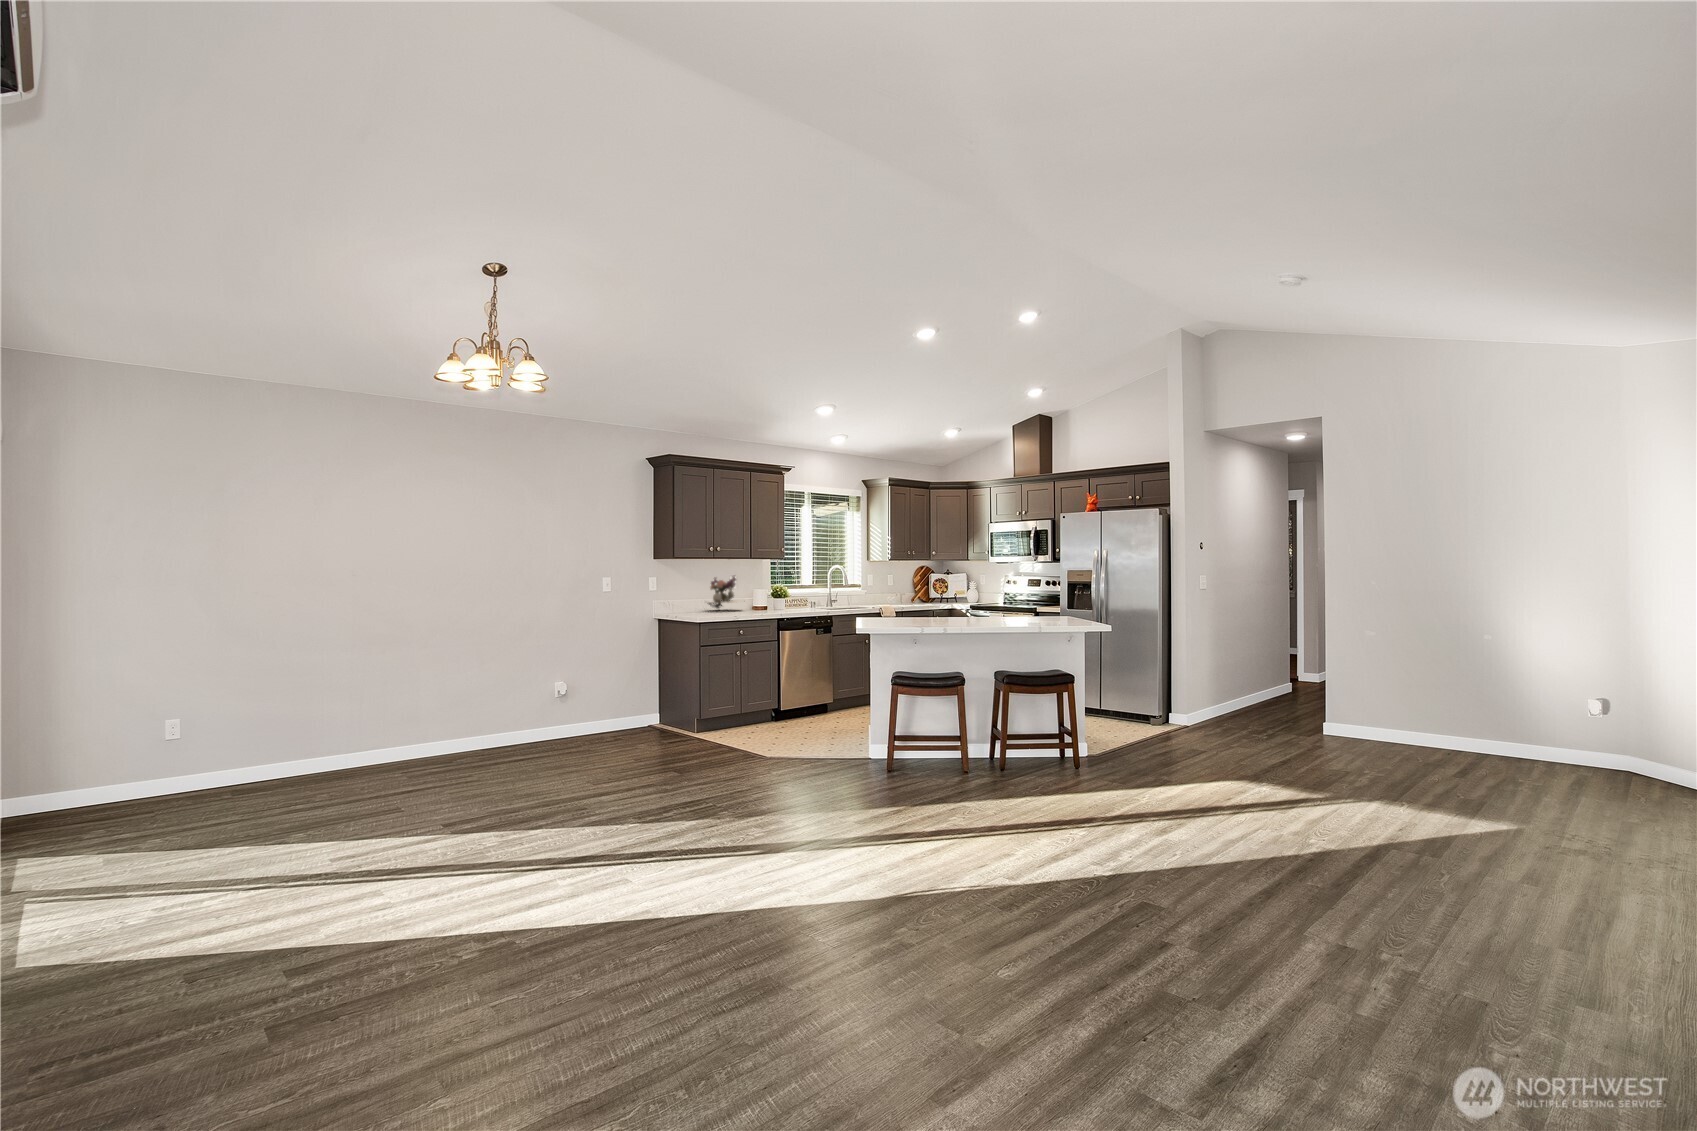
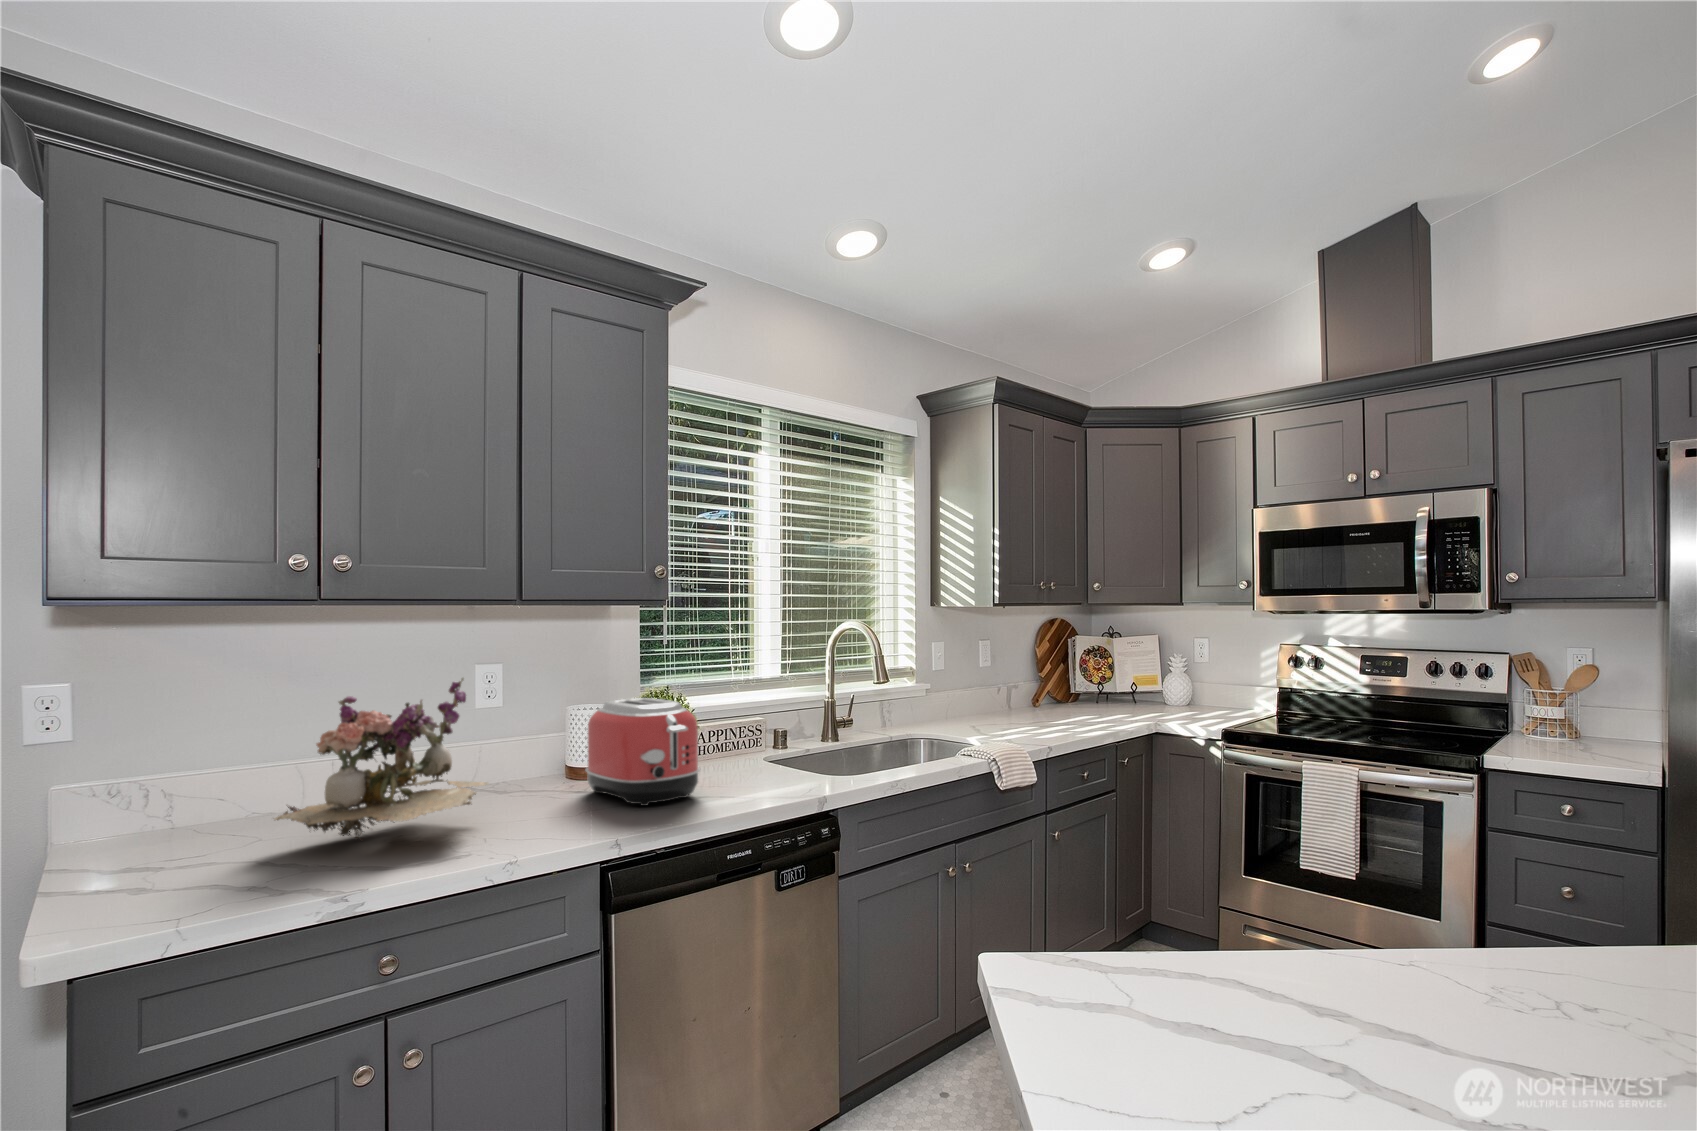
toaster: none [762,583,794,609] -> present [586,698,701,806]

